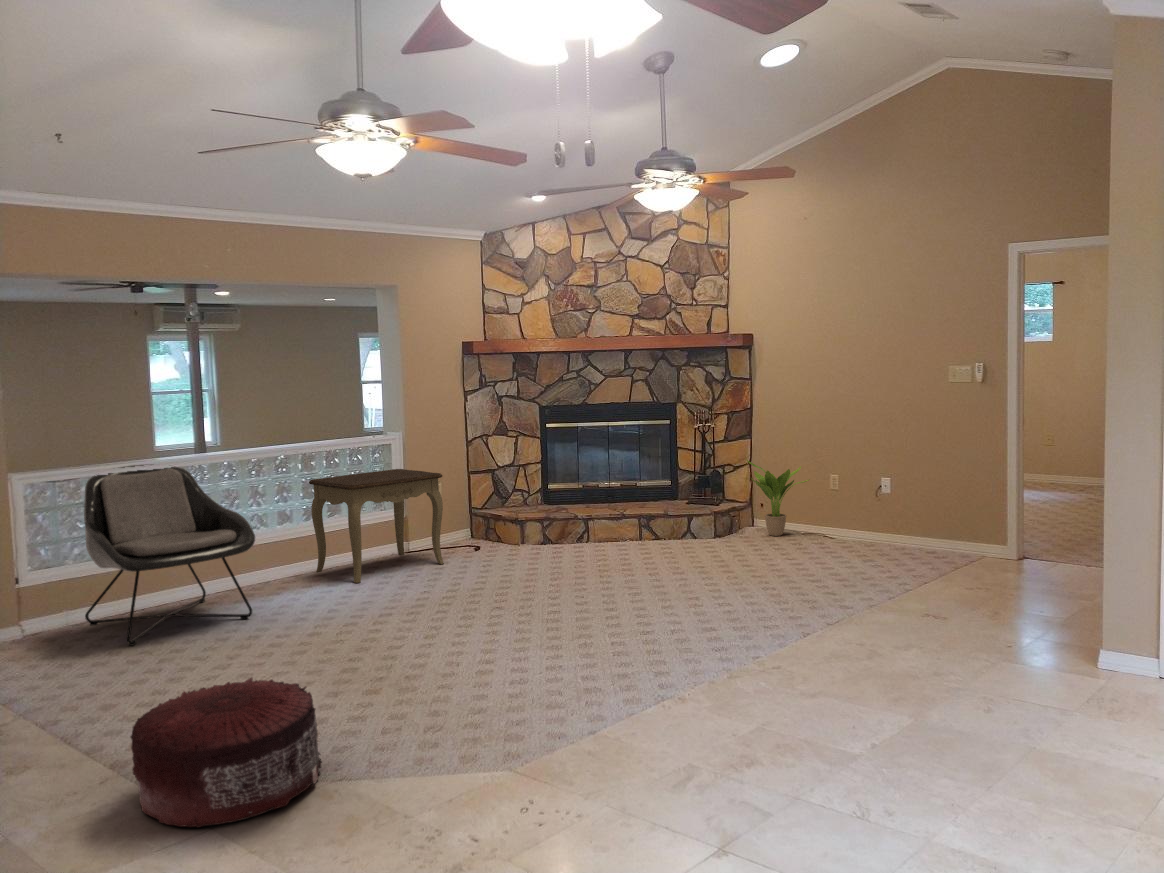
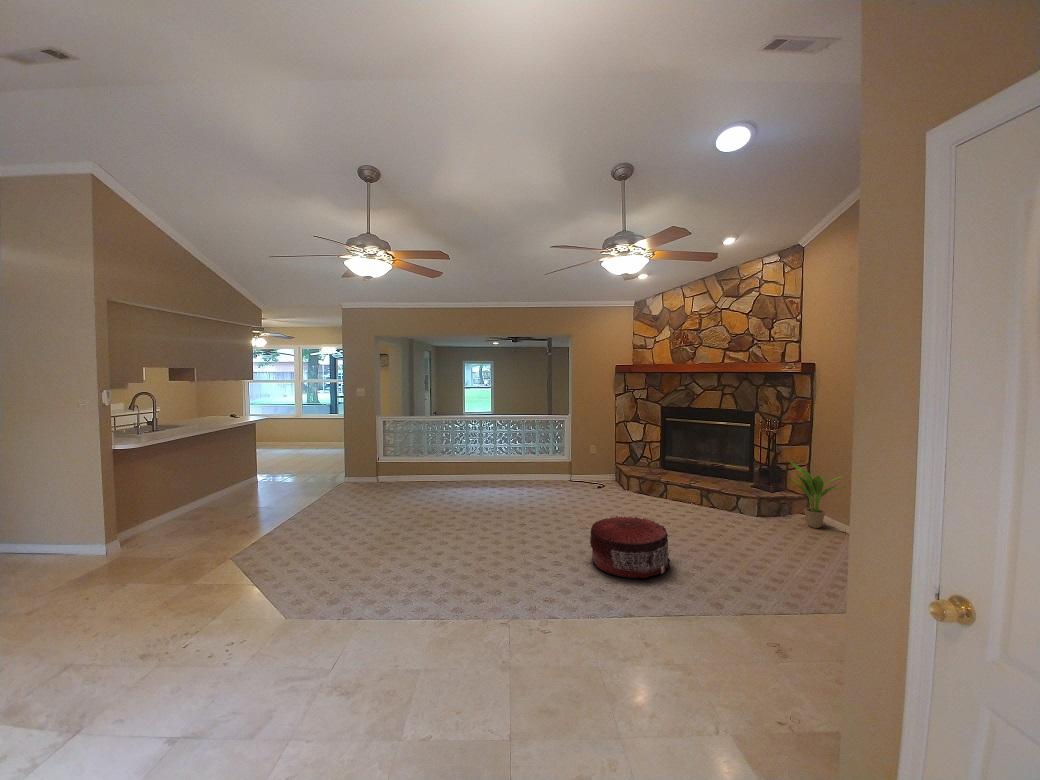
lounge chair: present [84,465,255,646] -> none [381,419,450,497]
side table: present [309,469,444,583] -> none [509,434,569,491]
pouf: present [131,678,322,827] -> present [590,516,670,578]

